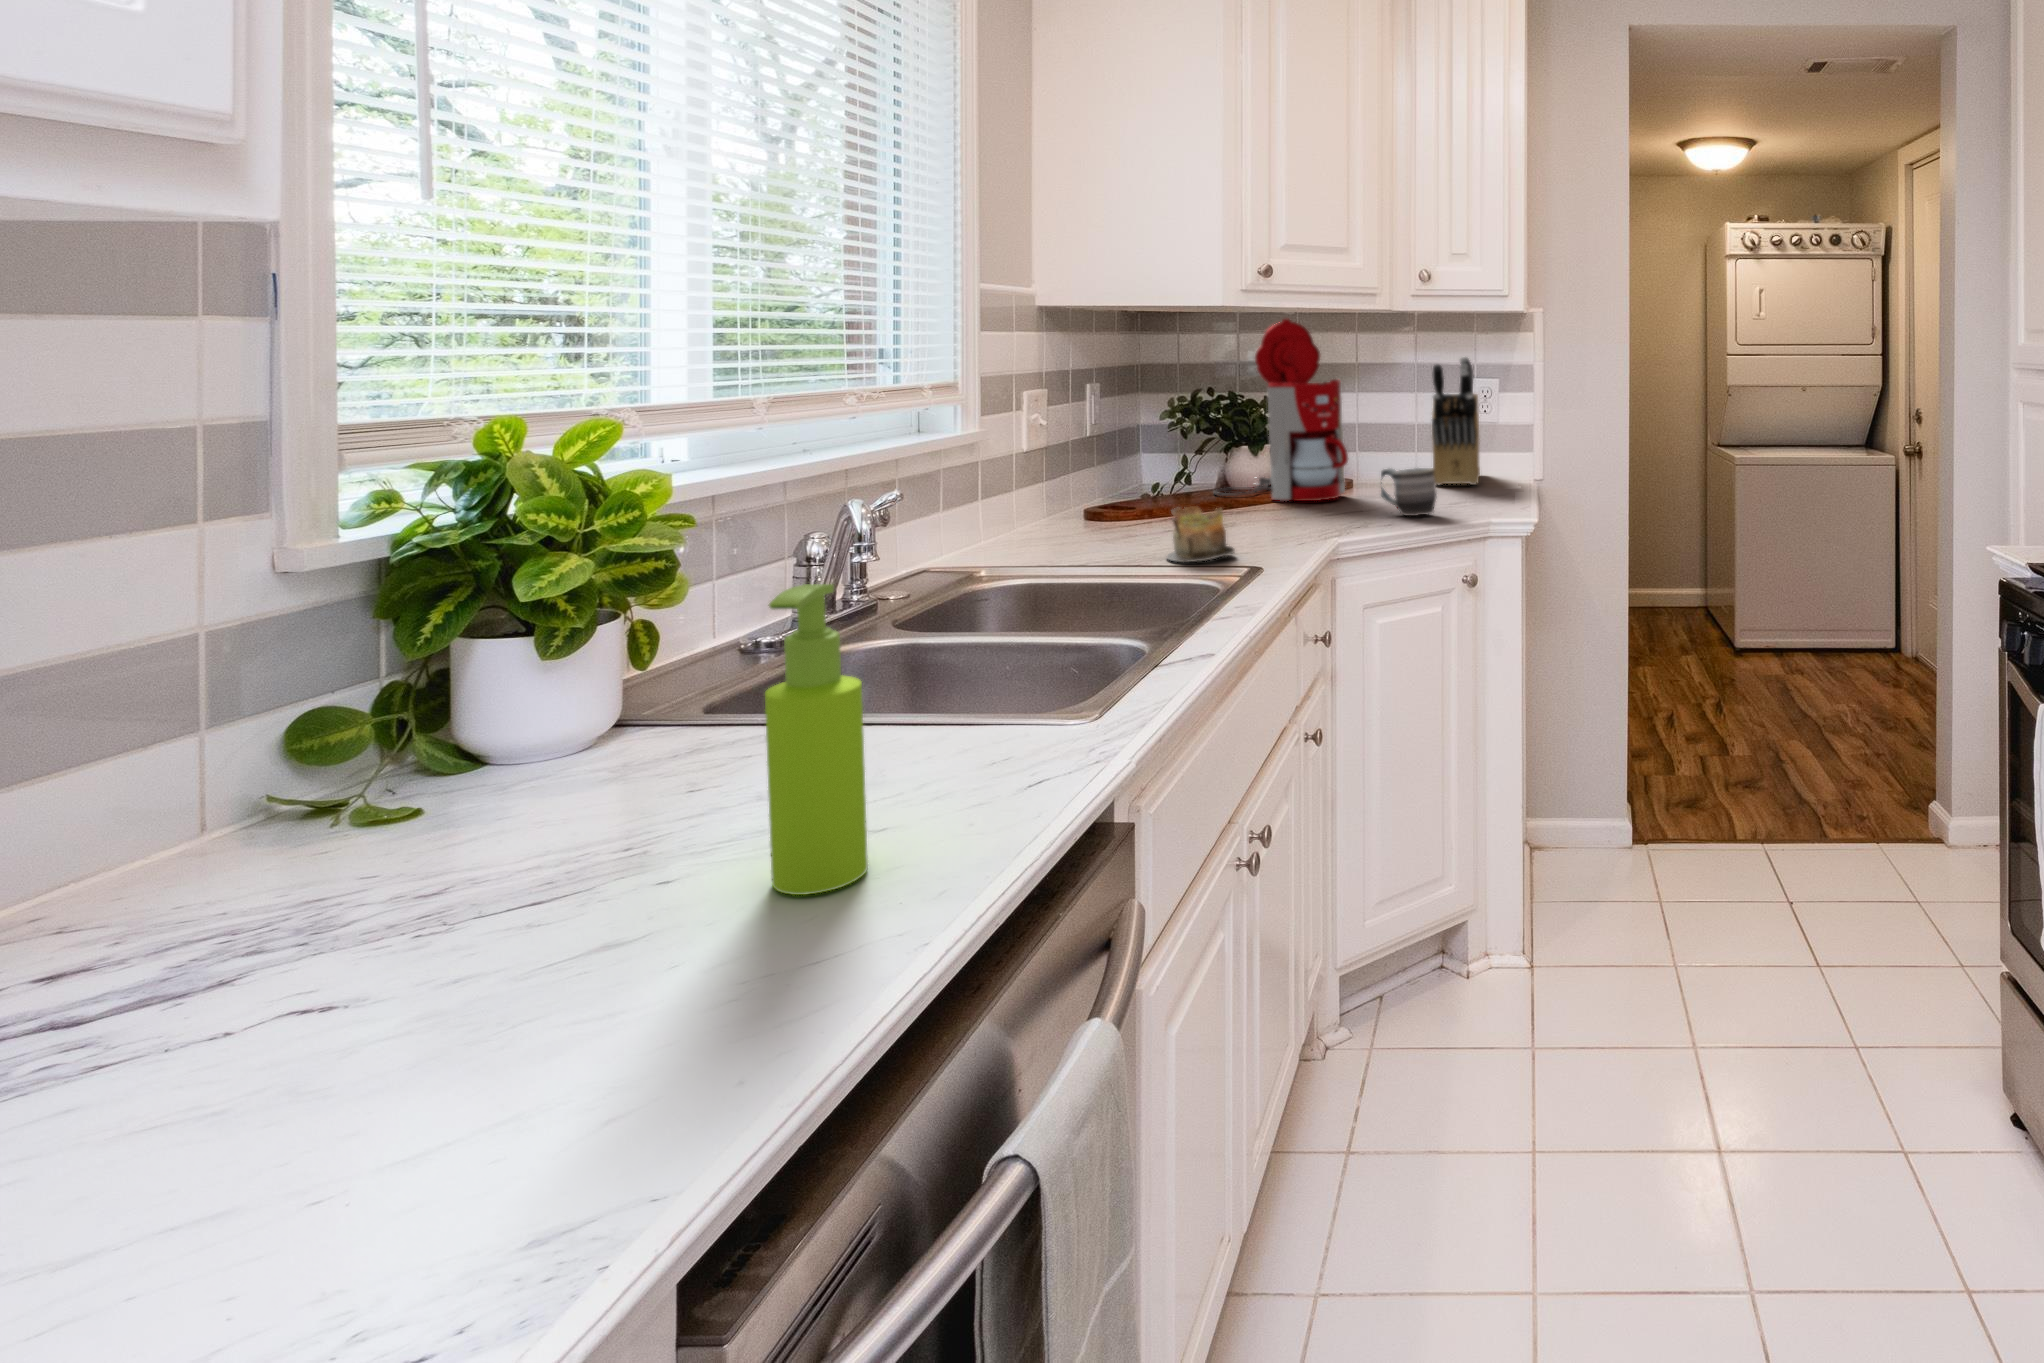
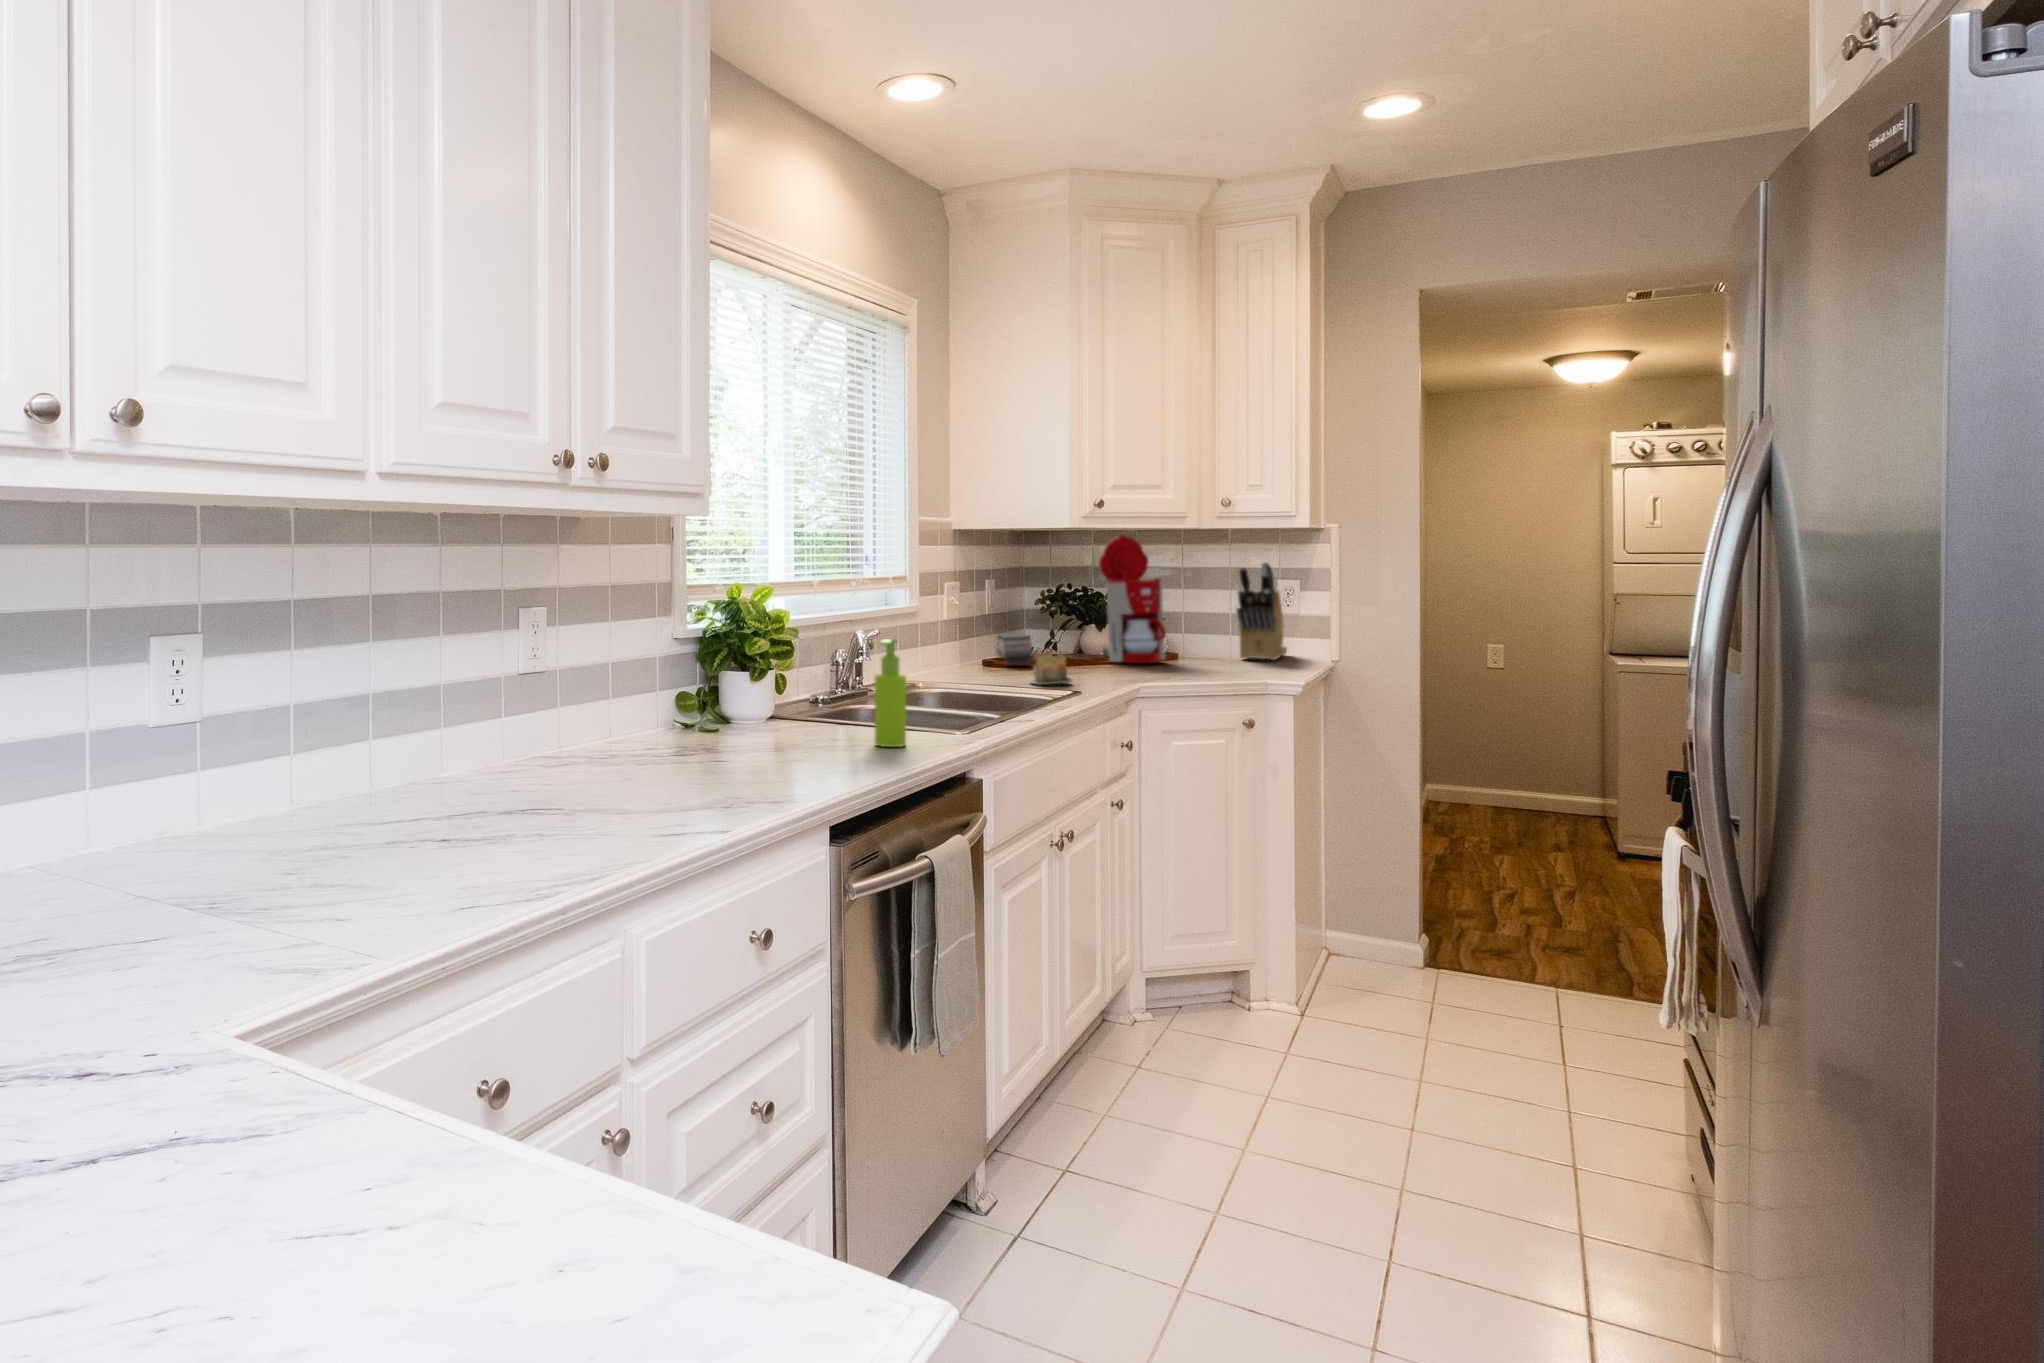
mug: present [1381,468,1437,516] -> present [997,635,1032,665]

